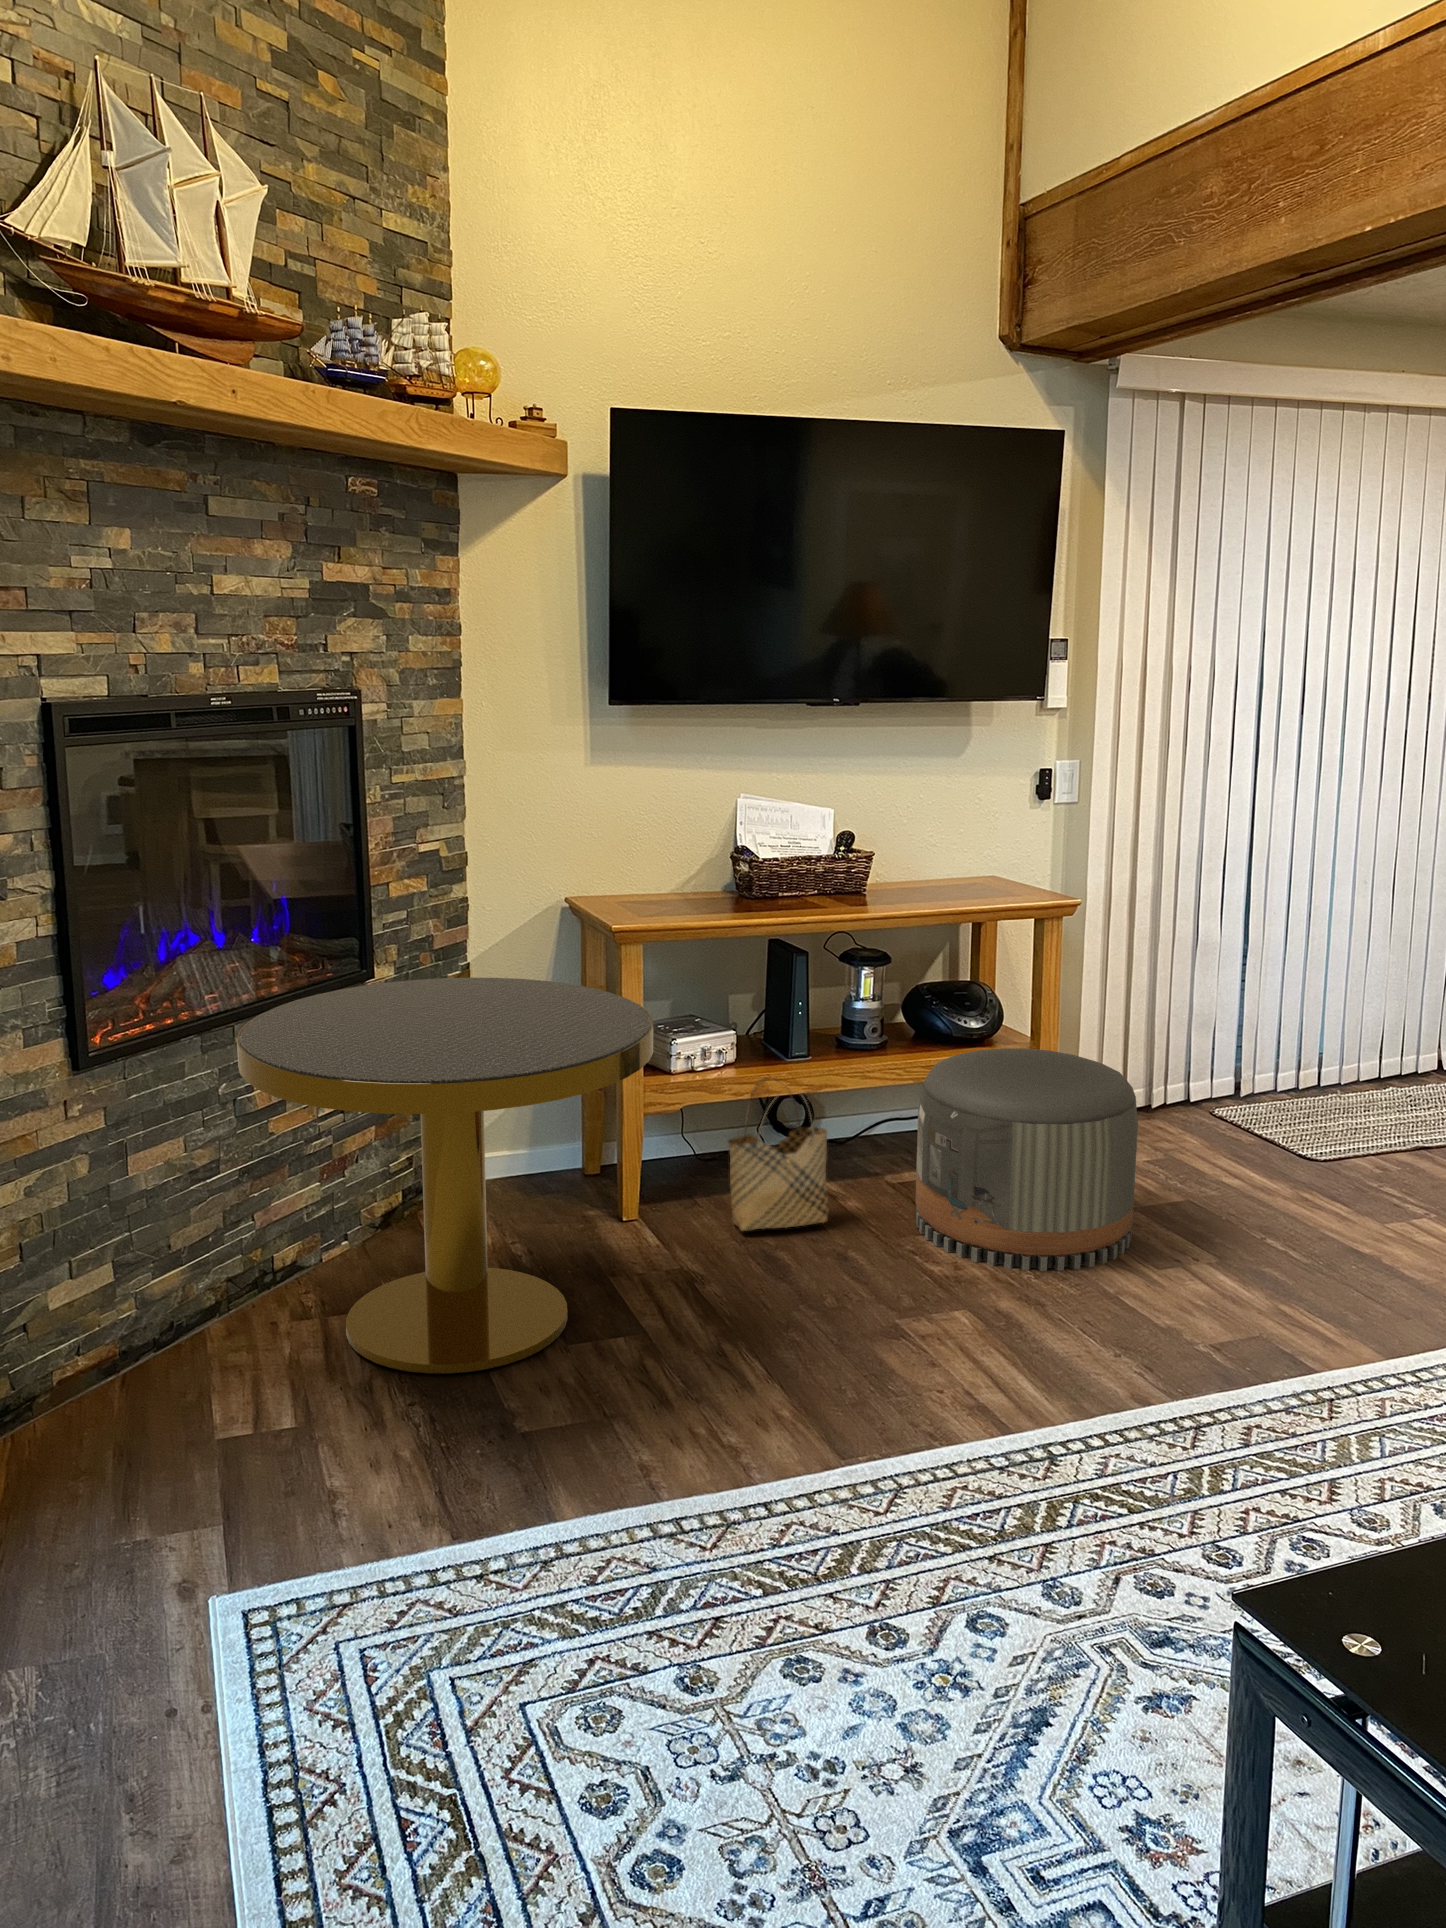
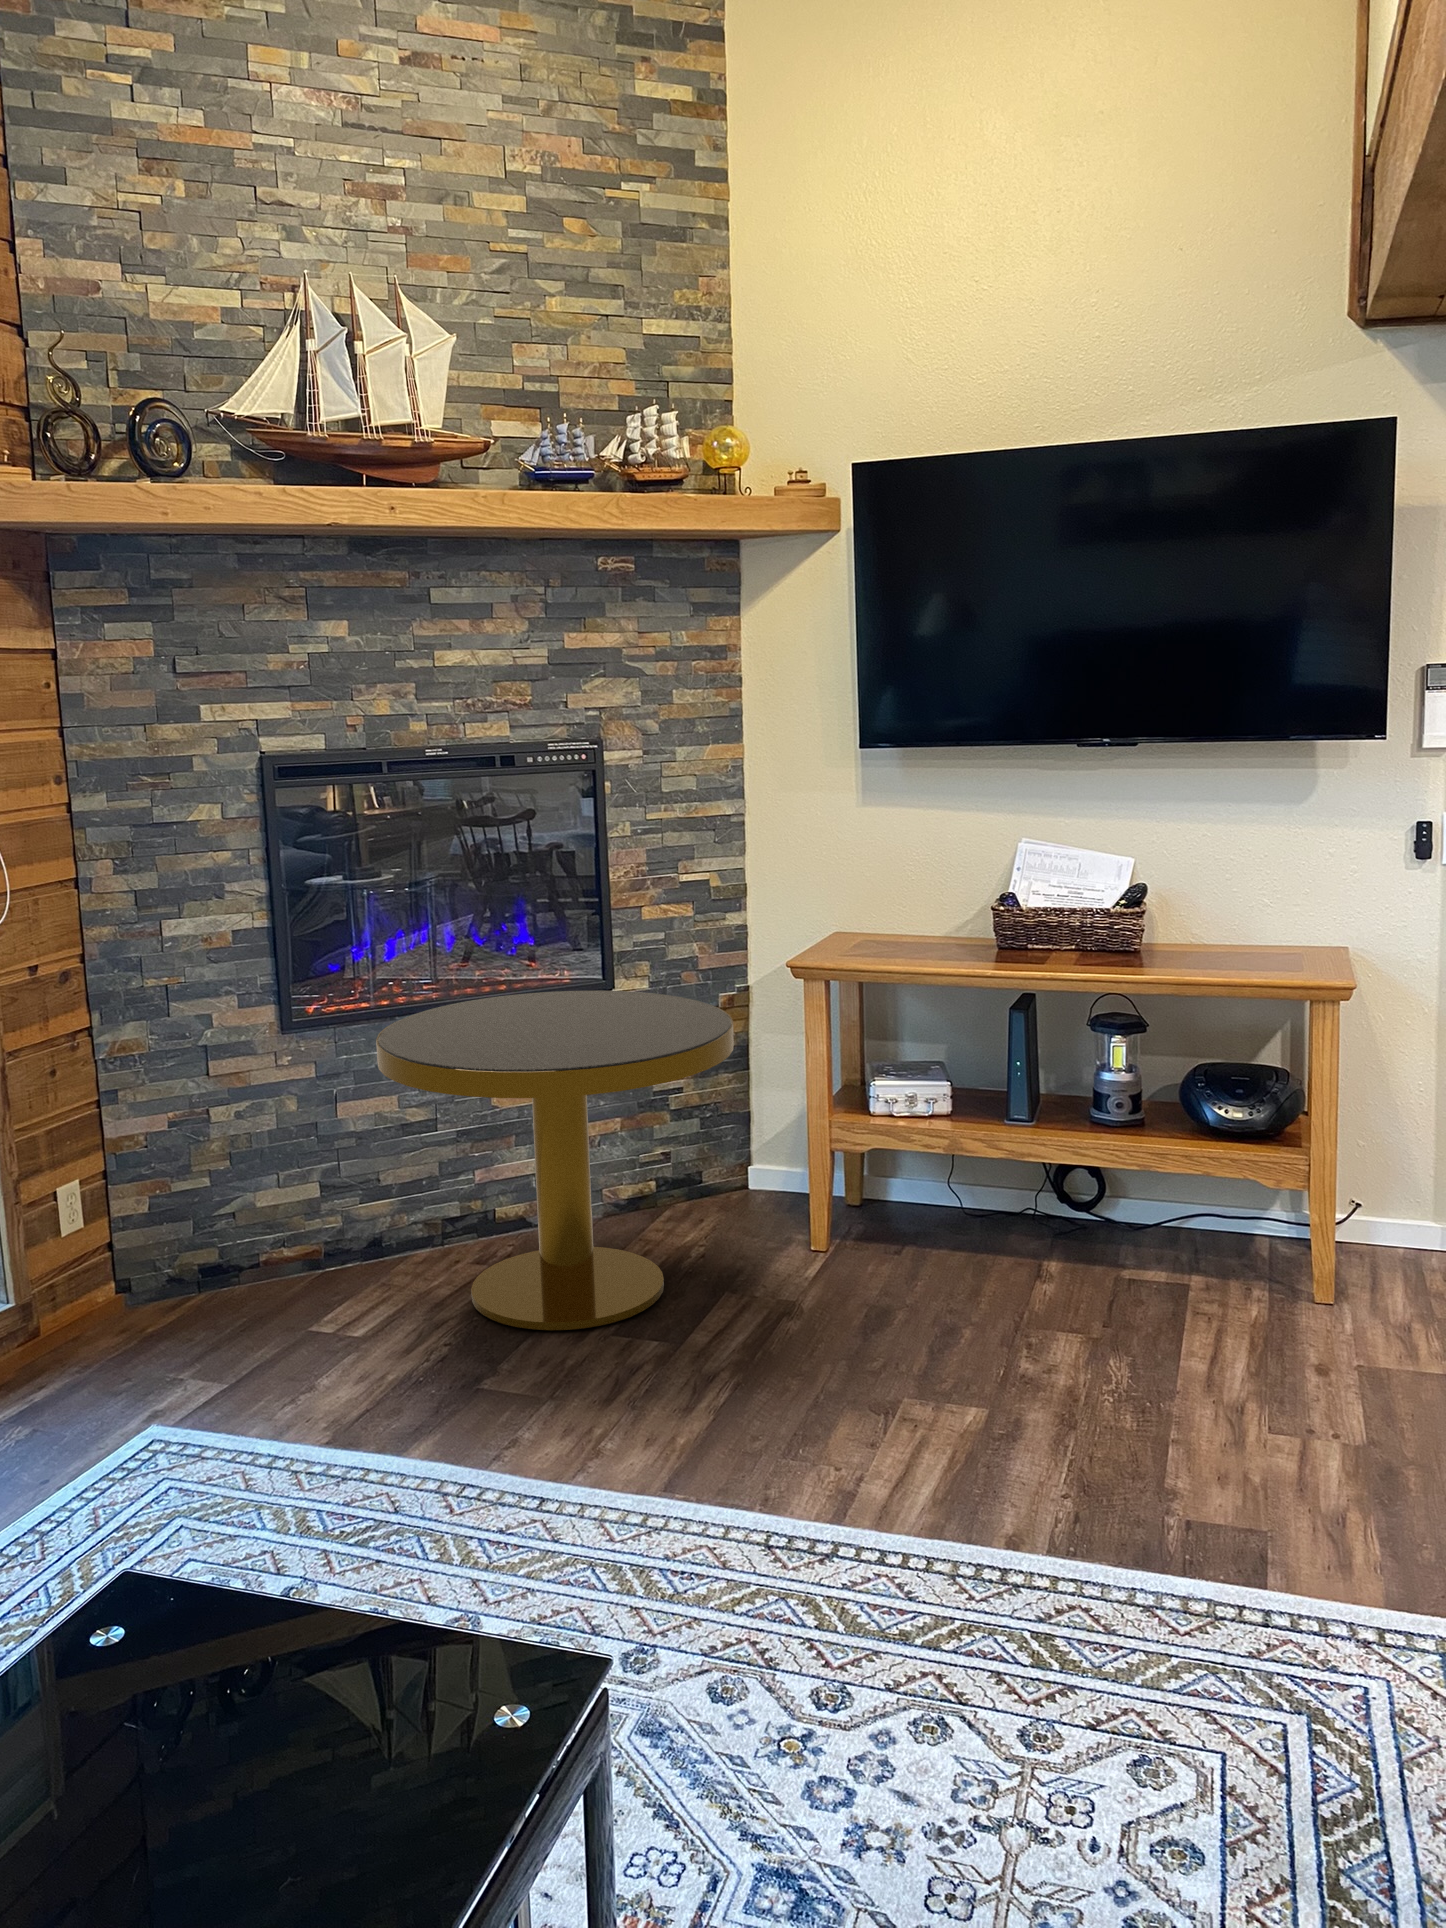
pouf: present [915,1048,1138,1271] -> none [1064,1144,1329,1414]
woven basket: present [728,1078,829,1231] -> none [889,1133,1003,1295]

